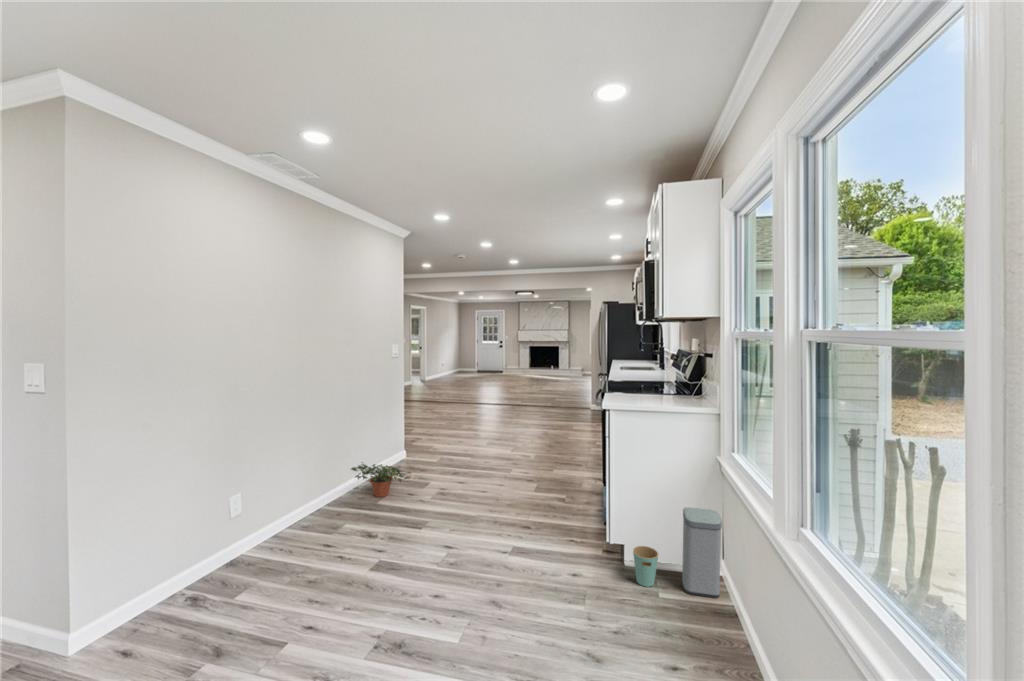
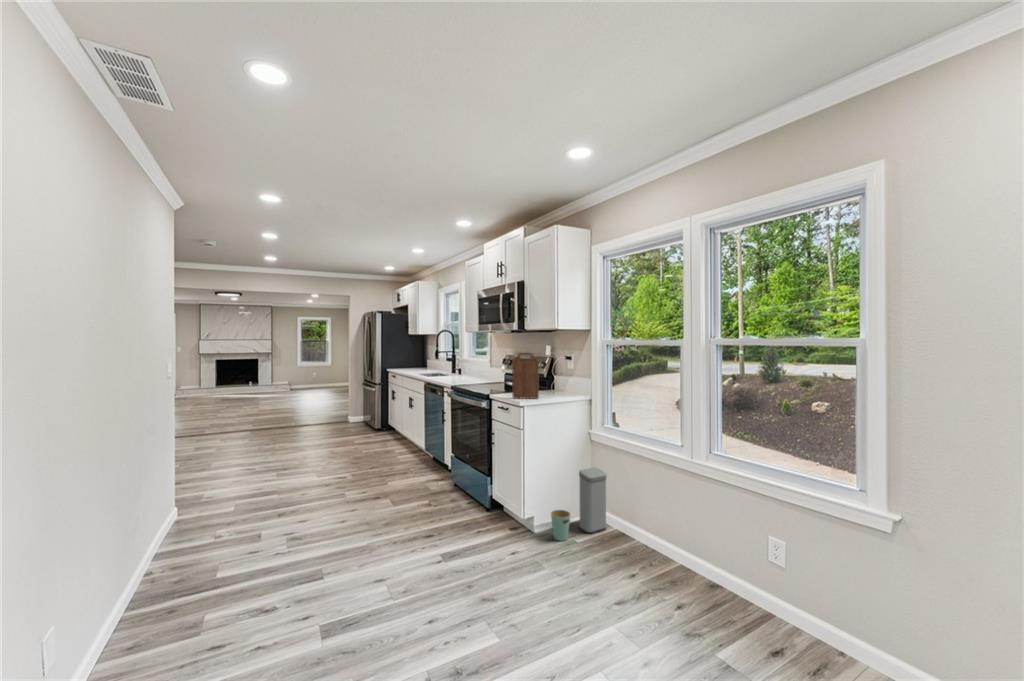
cutting board: none [624,351,651,407] -> present [512,353,539,399]
potted plant: present [351,464,410,497] -> none [150,524,250,573]

